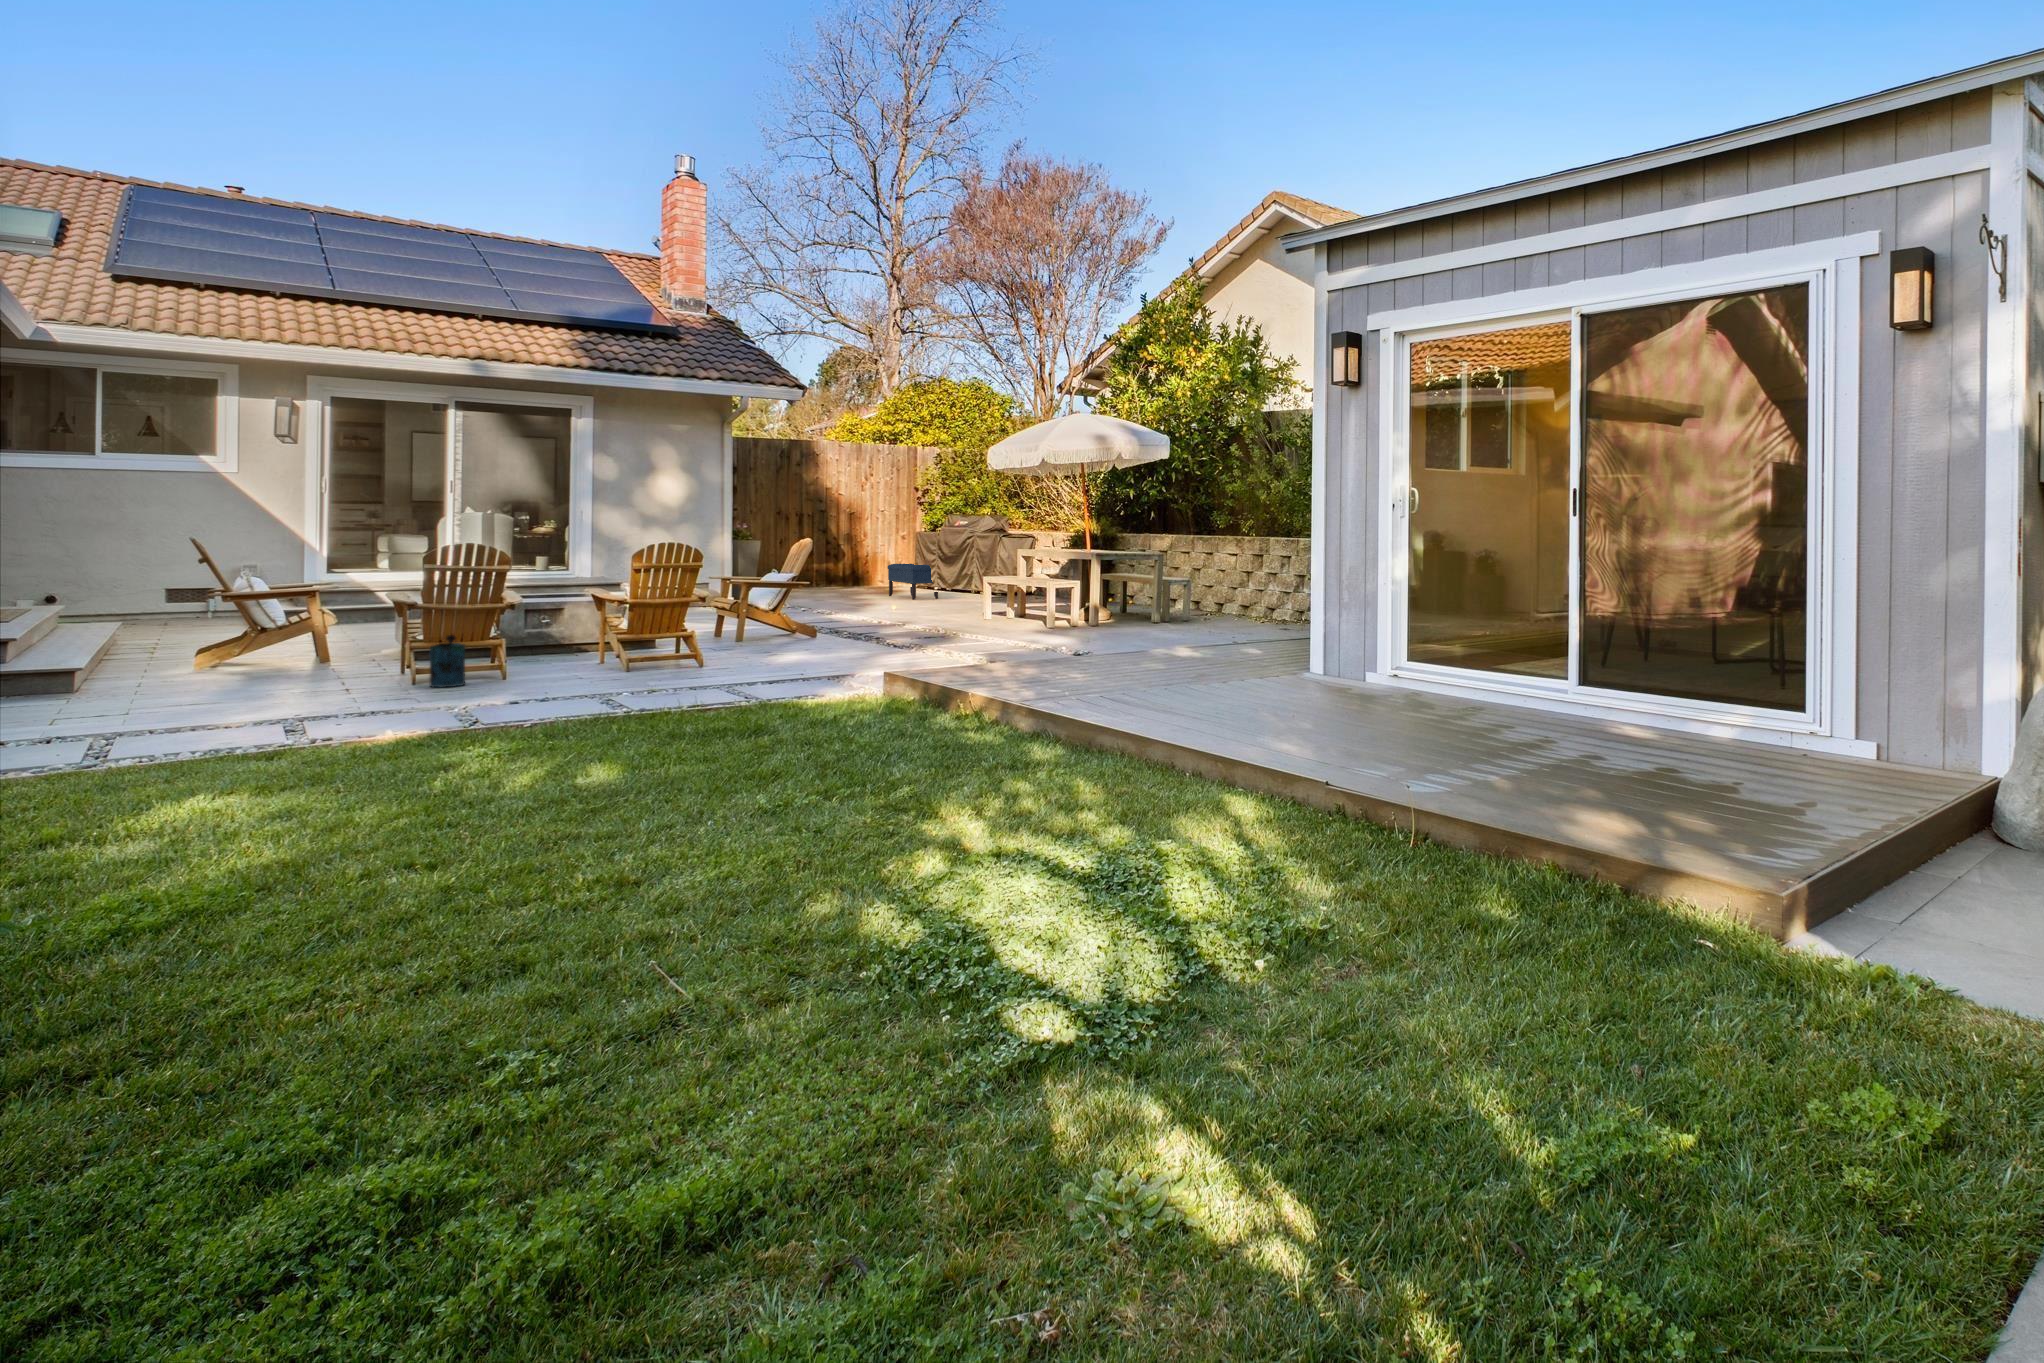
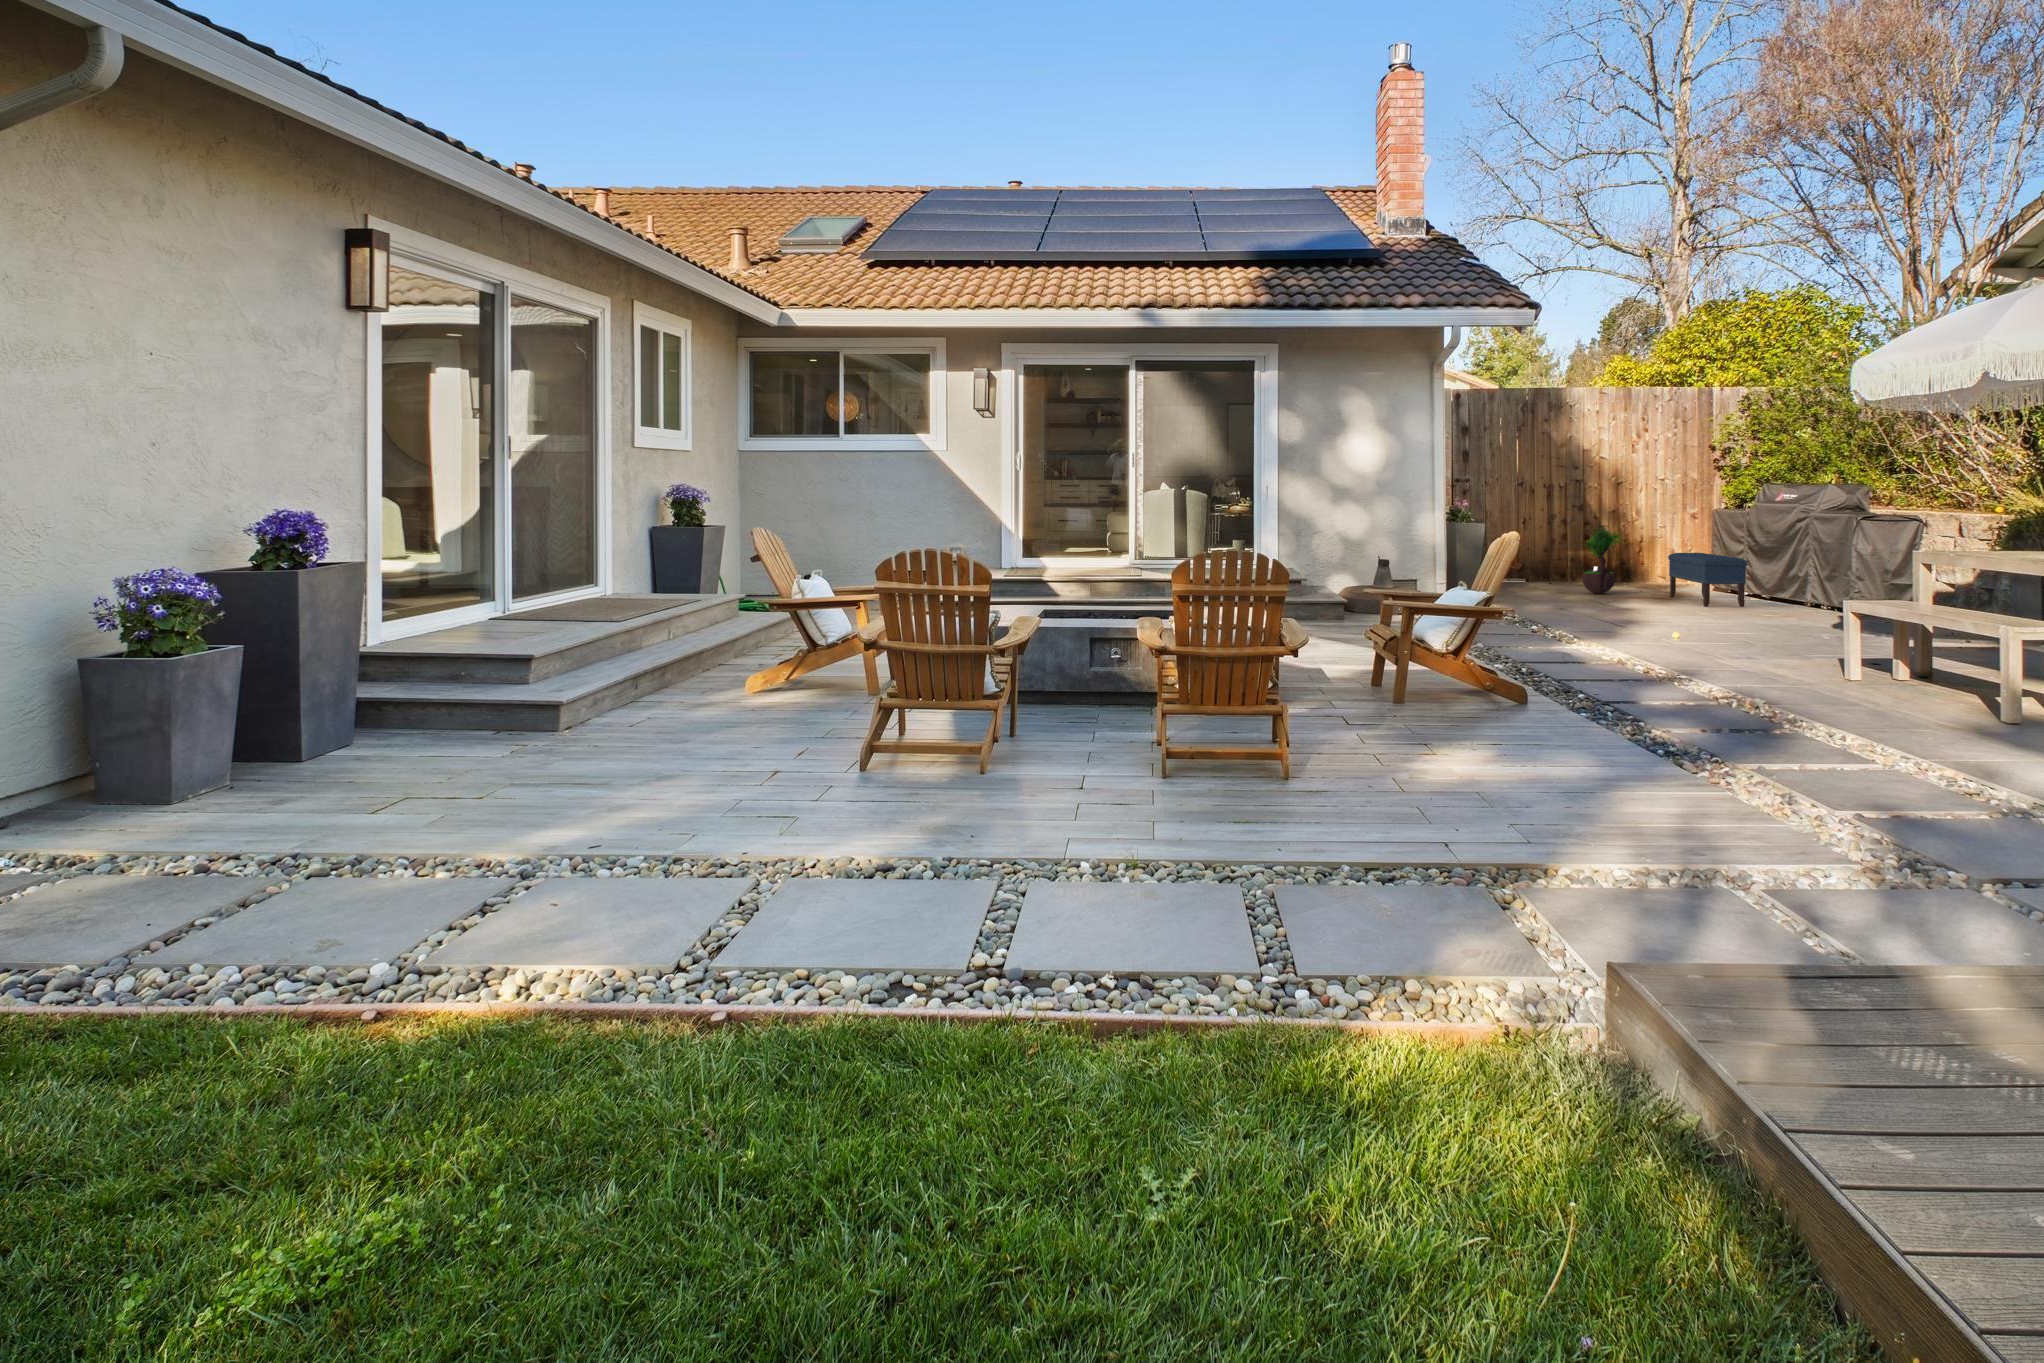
potted tree: none [825,542,856,596] -> present [1582,527,1621,594]
watering can: present [430,635,465,688] -> none [883,692,939,782]

